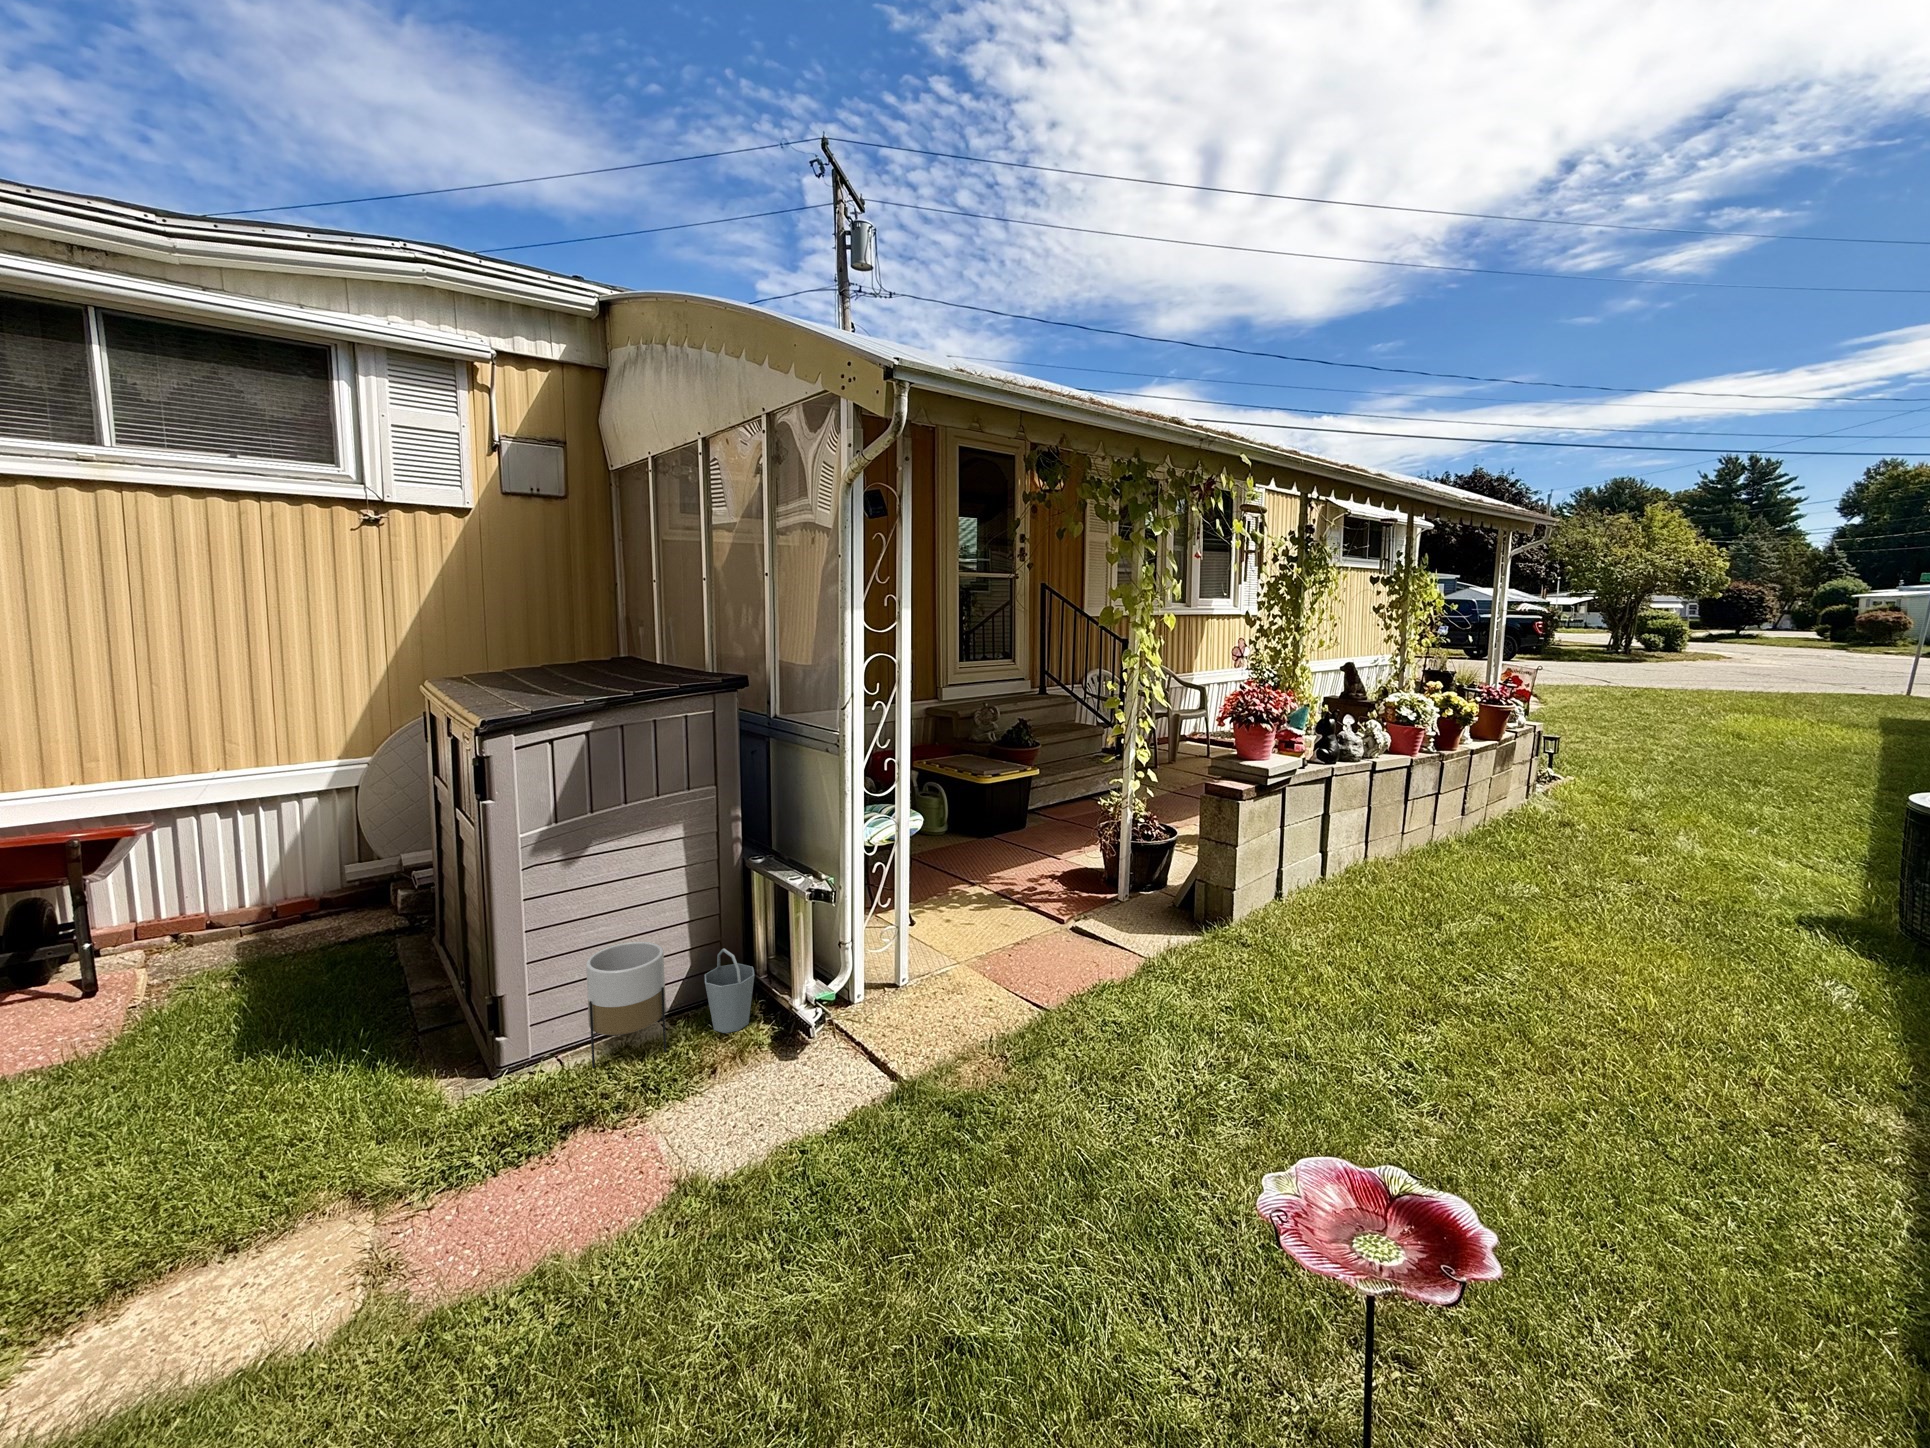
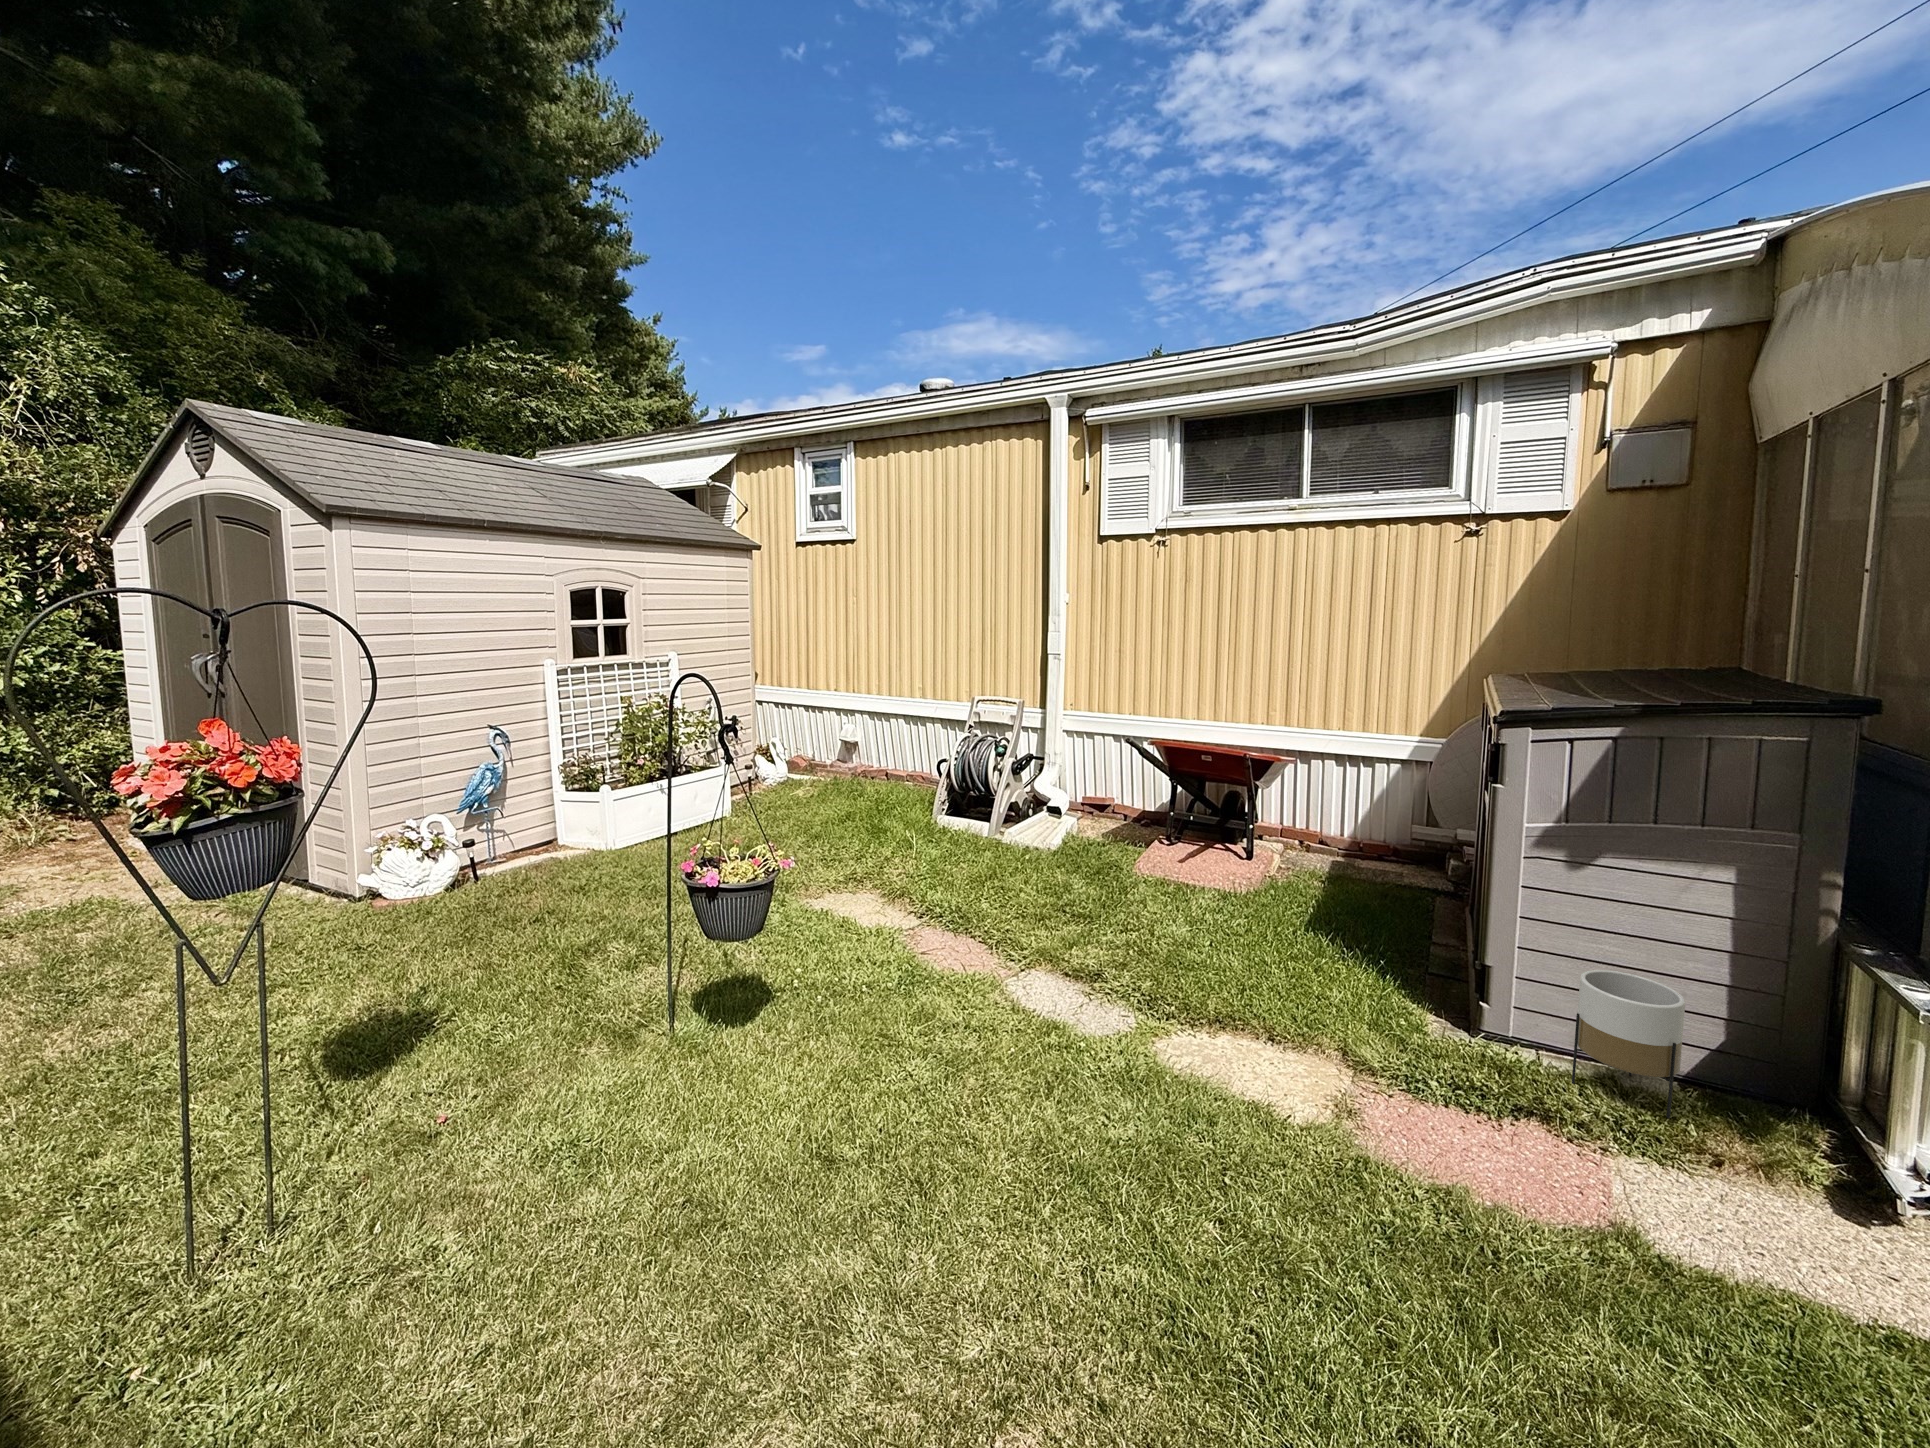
bucket: present [705,949,754,1033] -> none [1746,1044,1841,1160]

